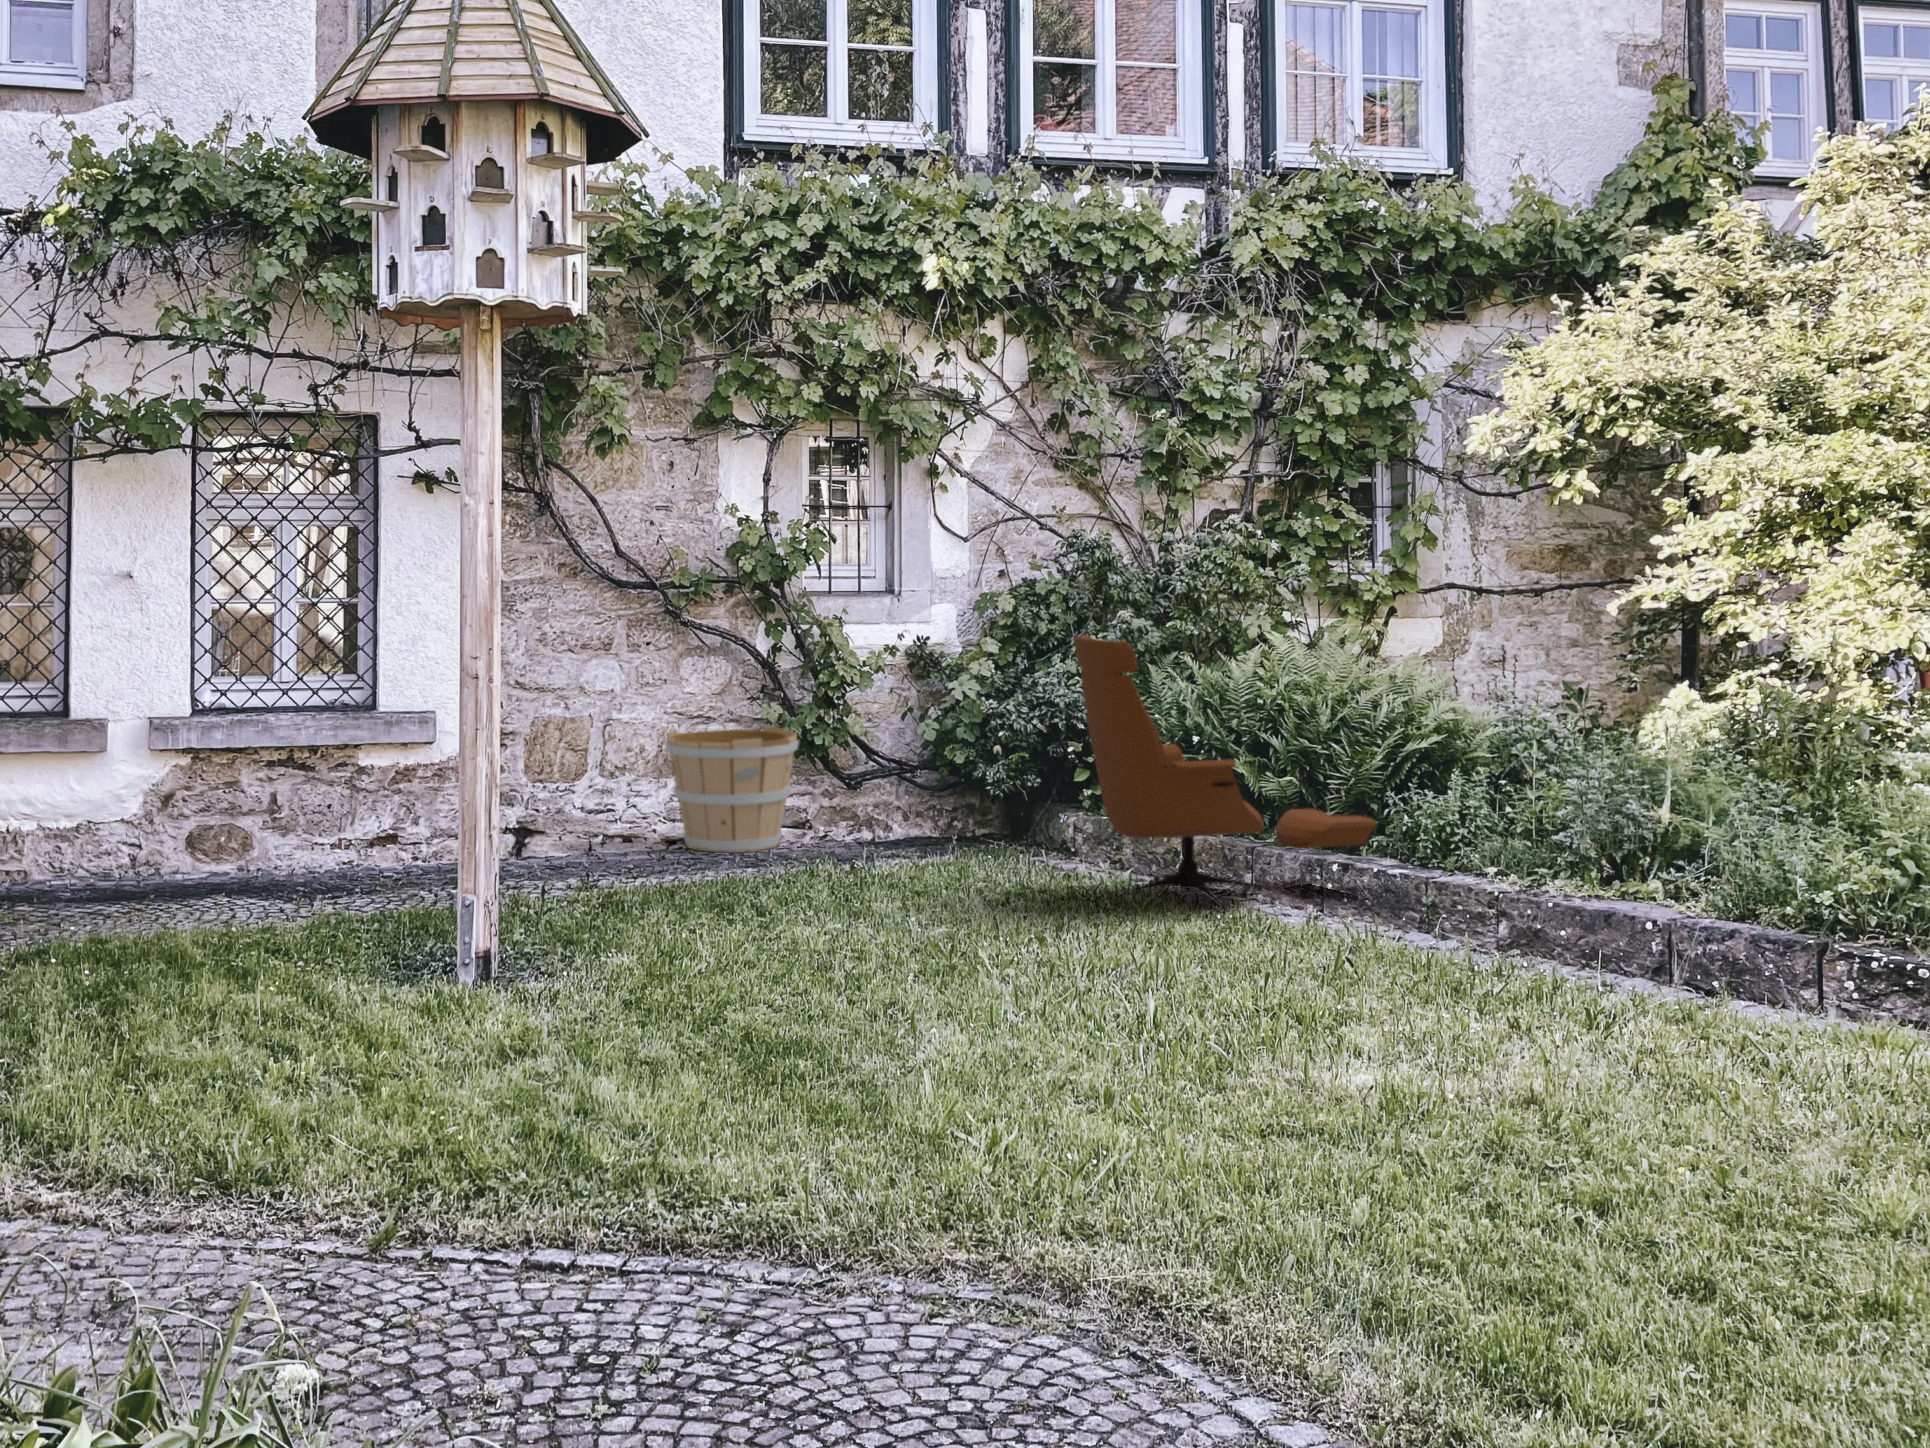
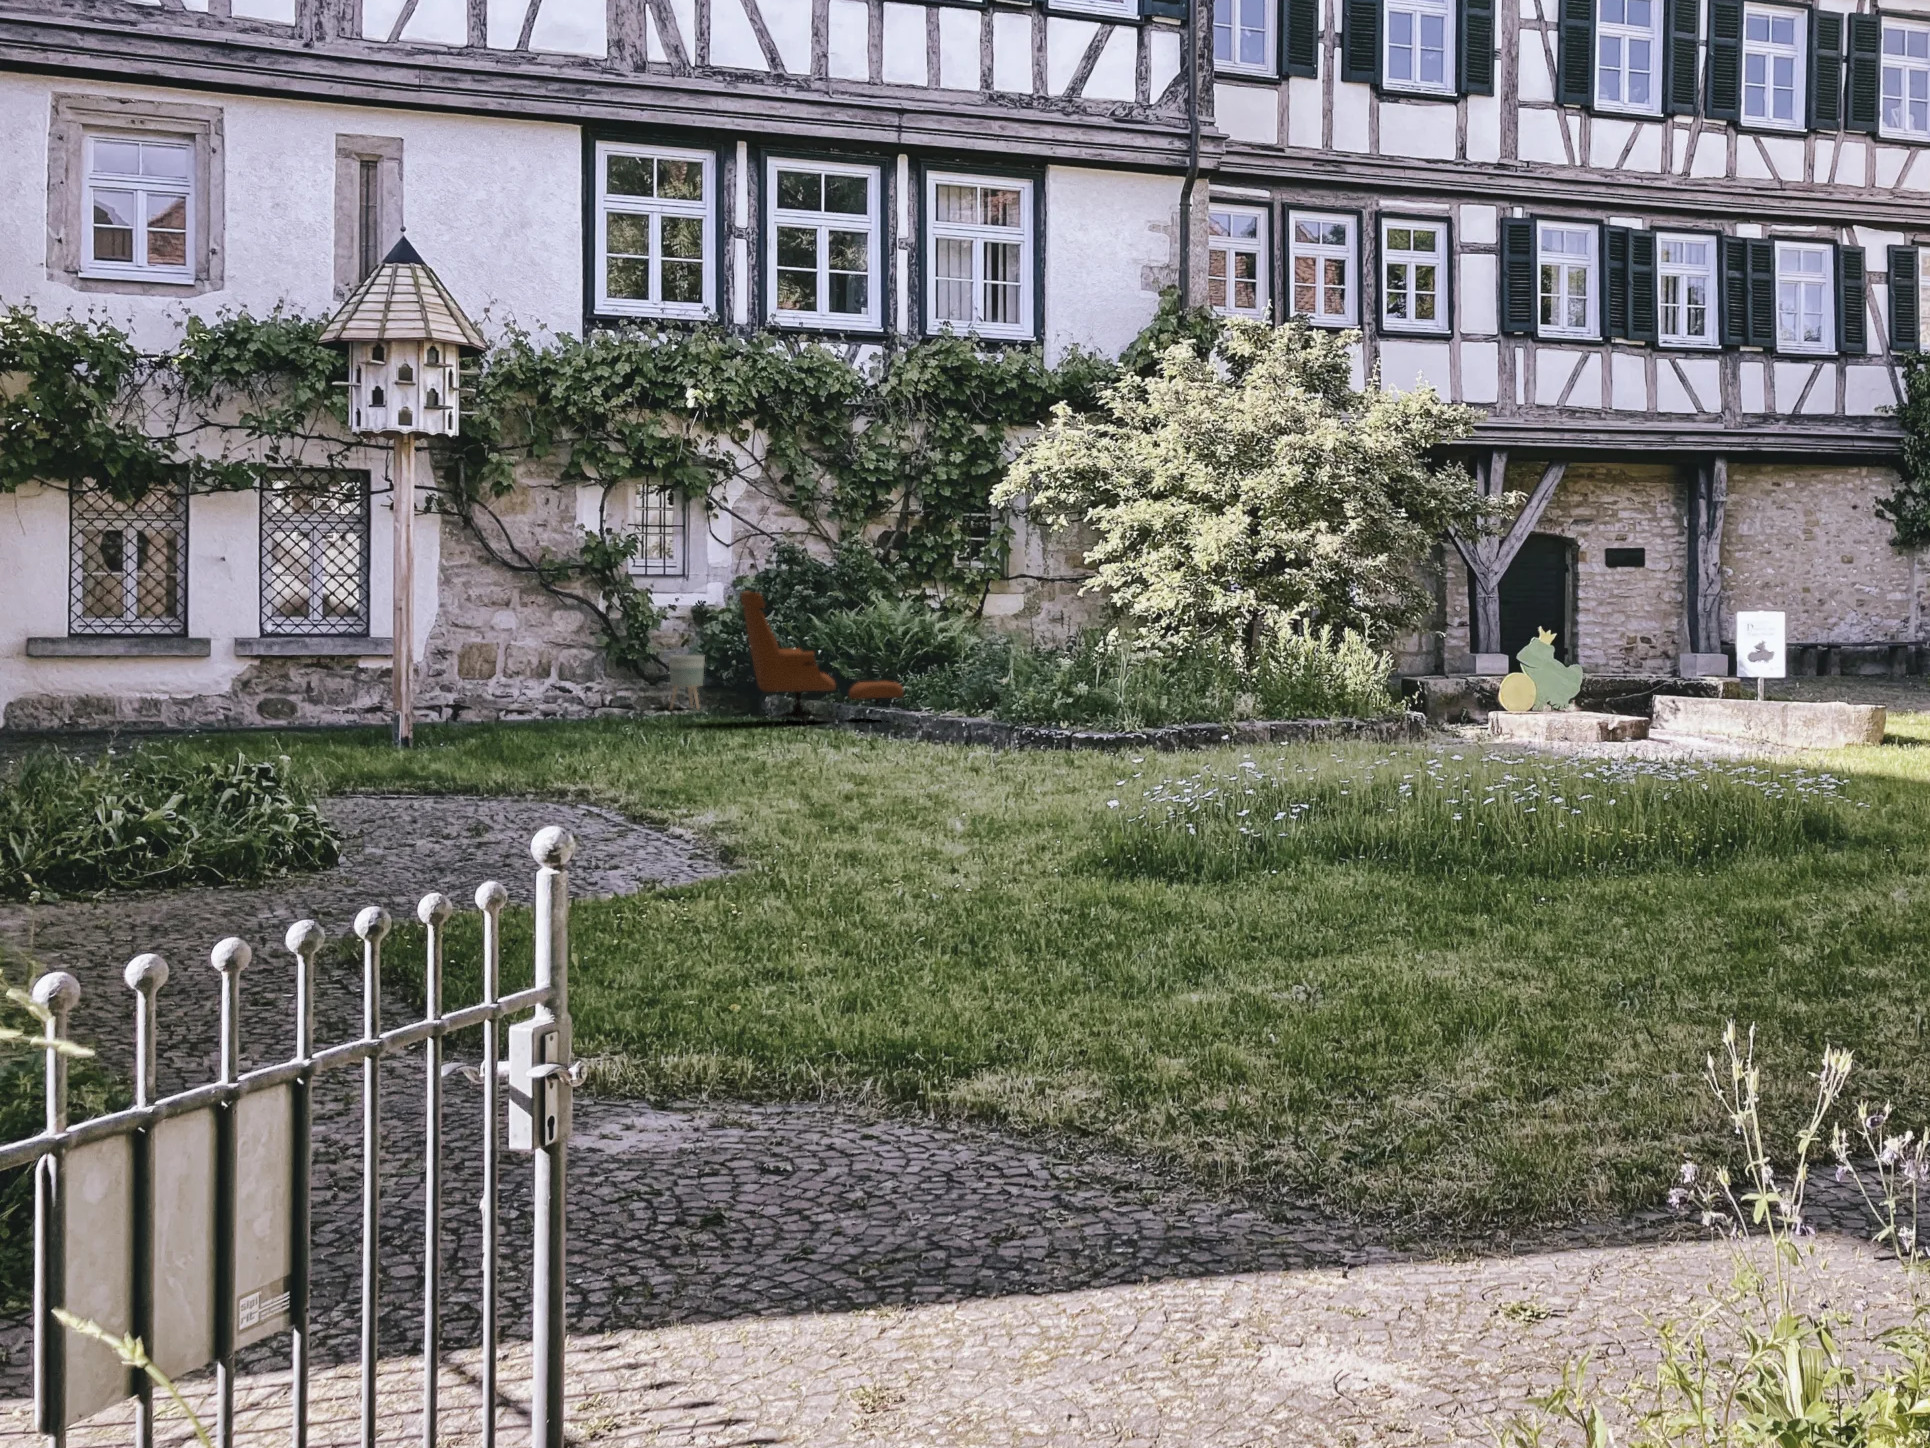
wooden bucket: present [665,726,799,853] -> none [540,649,618,715]
planter: none [881,735,945,838] -> present [668,655,705,709]

